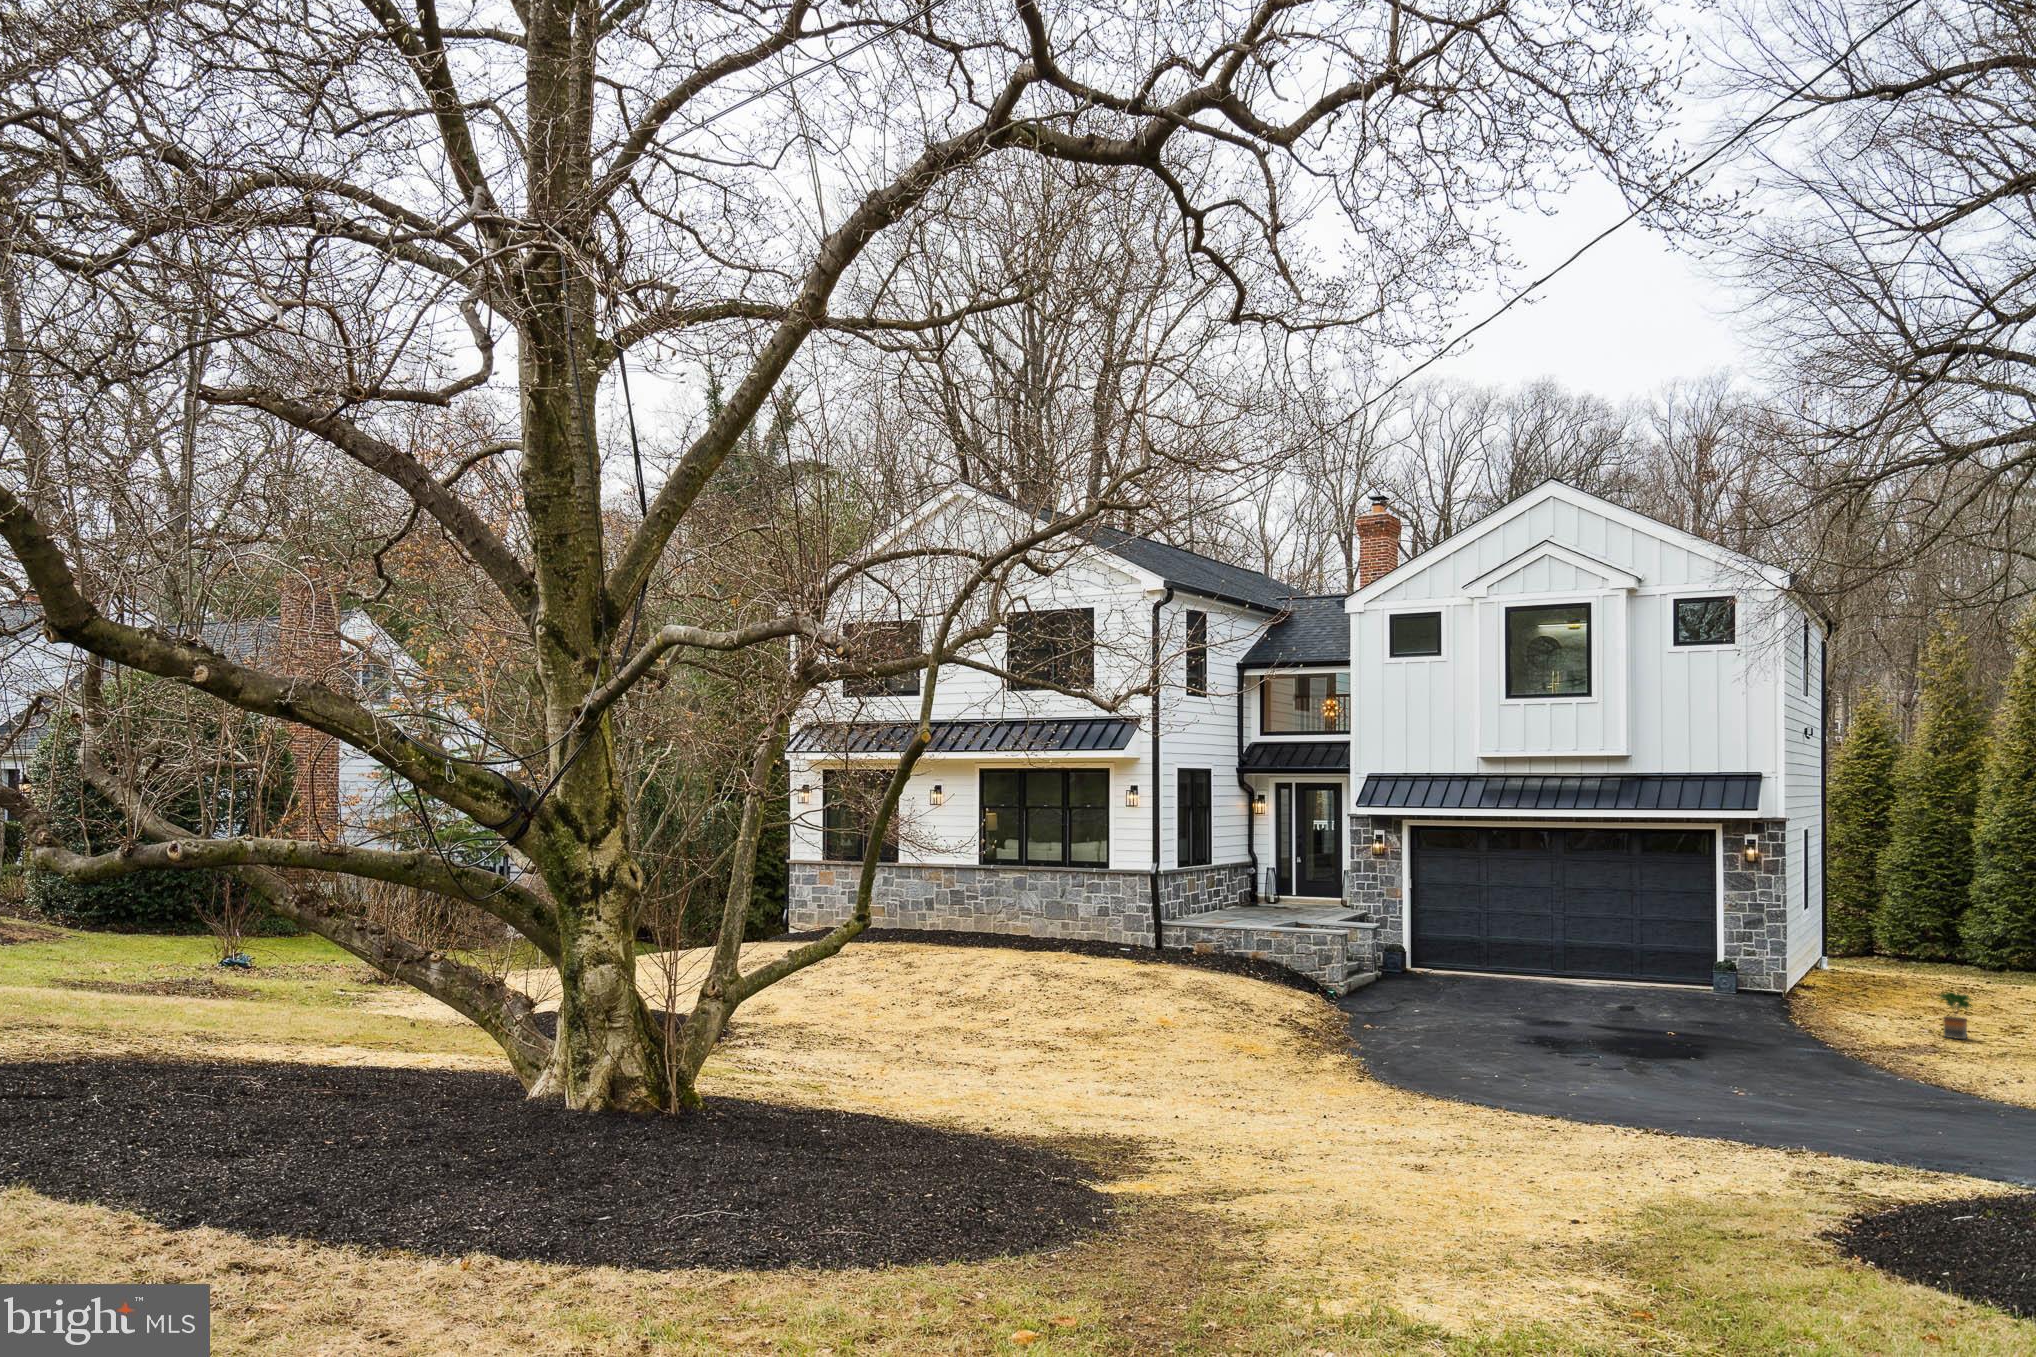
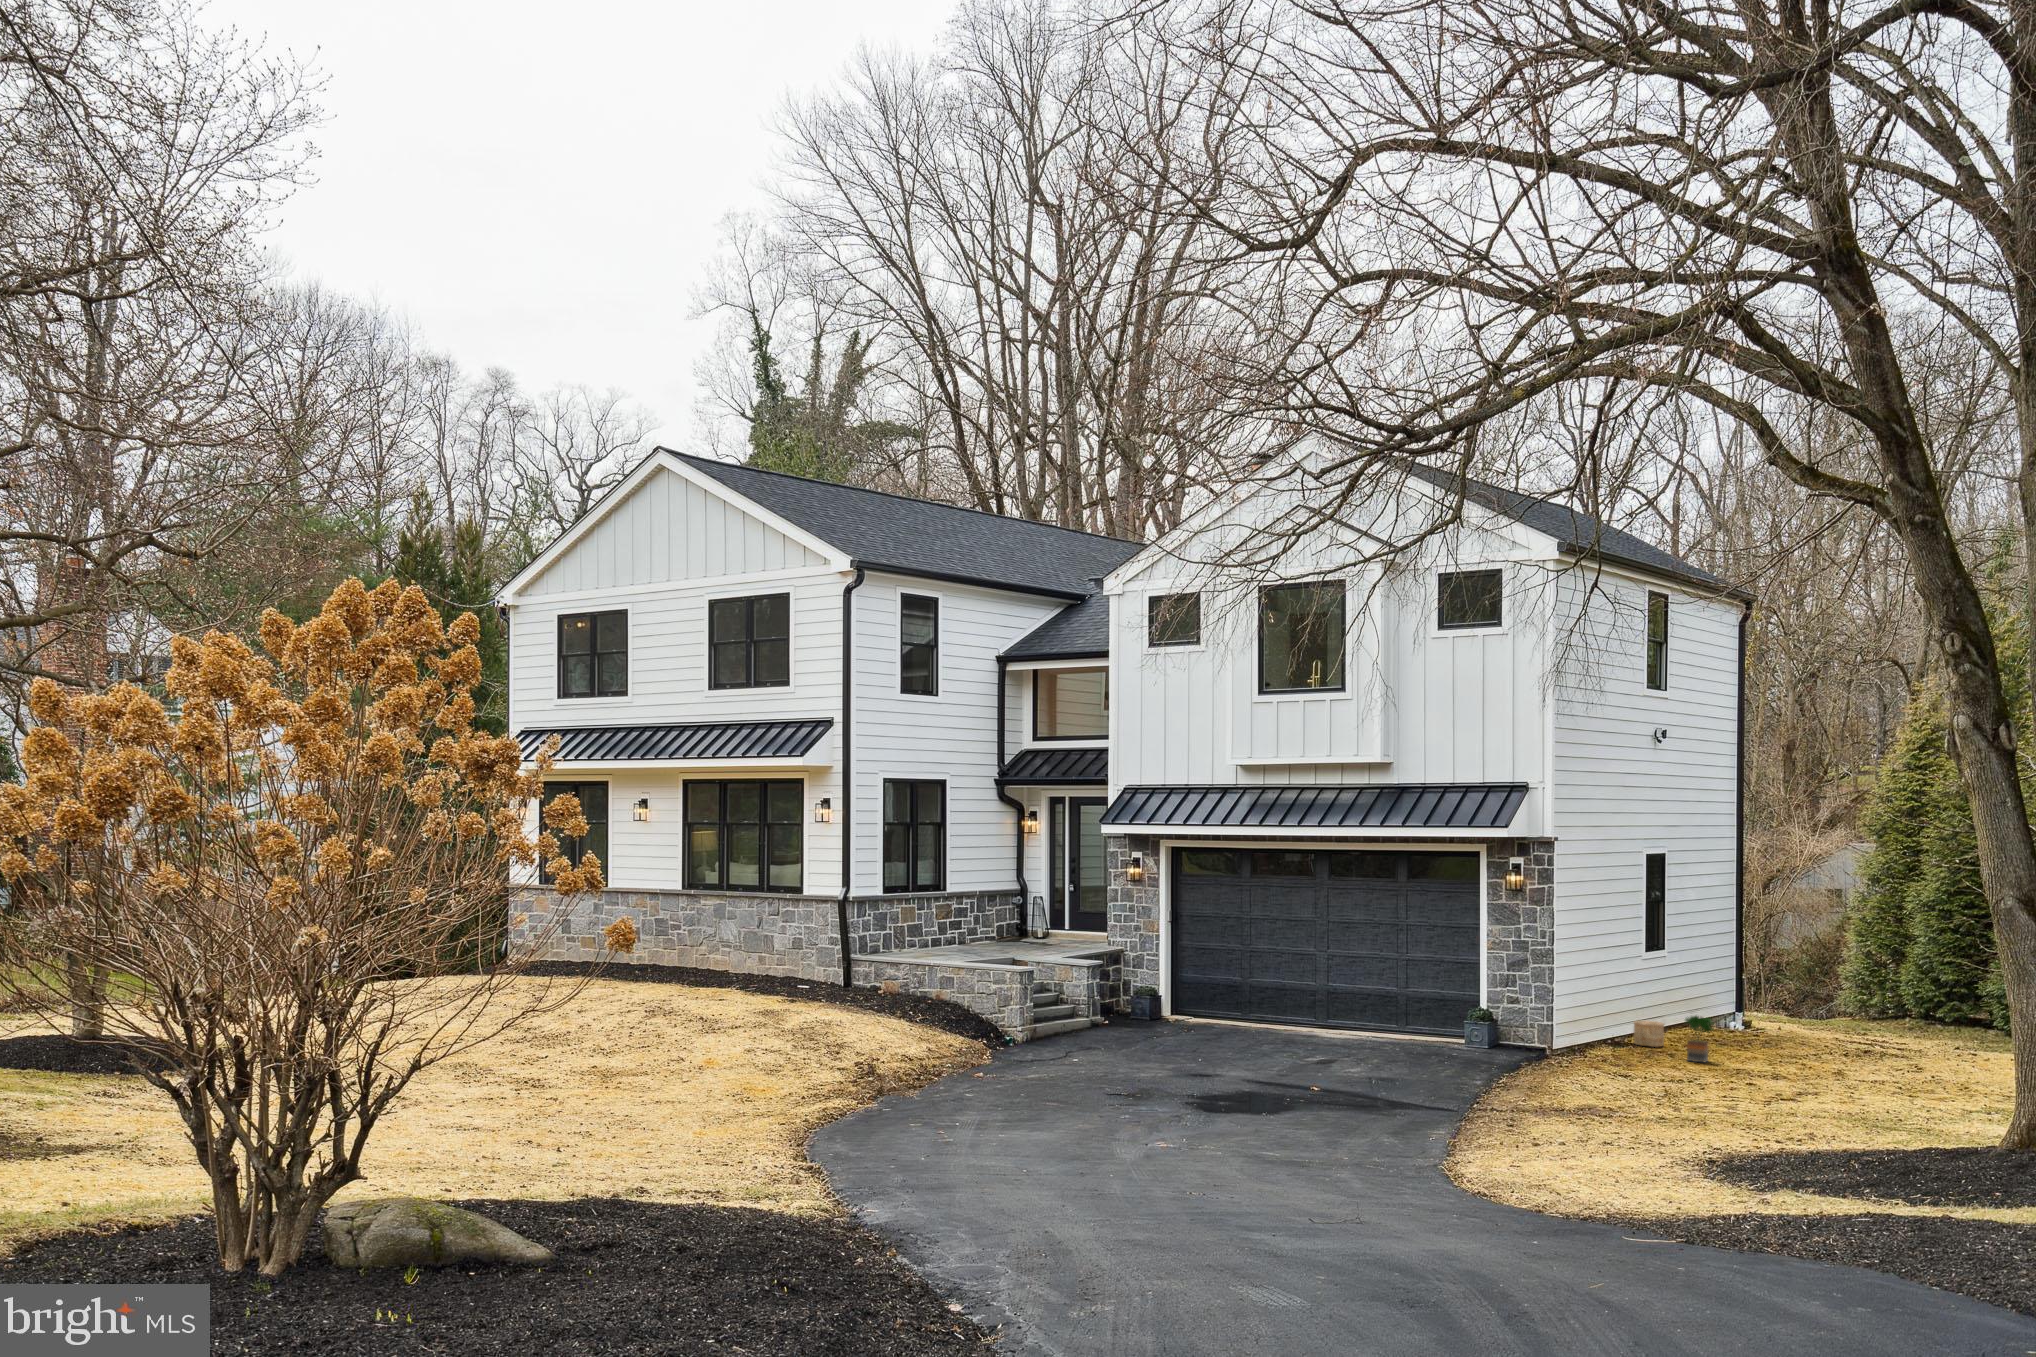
wooden bucket: none [1883,995,1918,1021] -> present [1634,1020,1664,1047]

